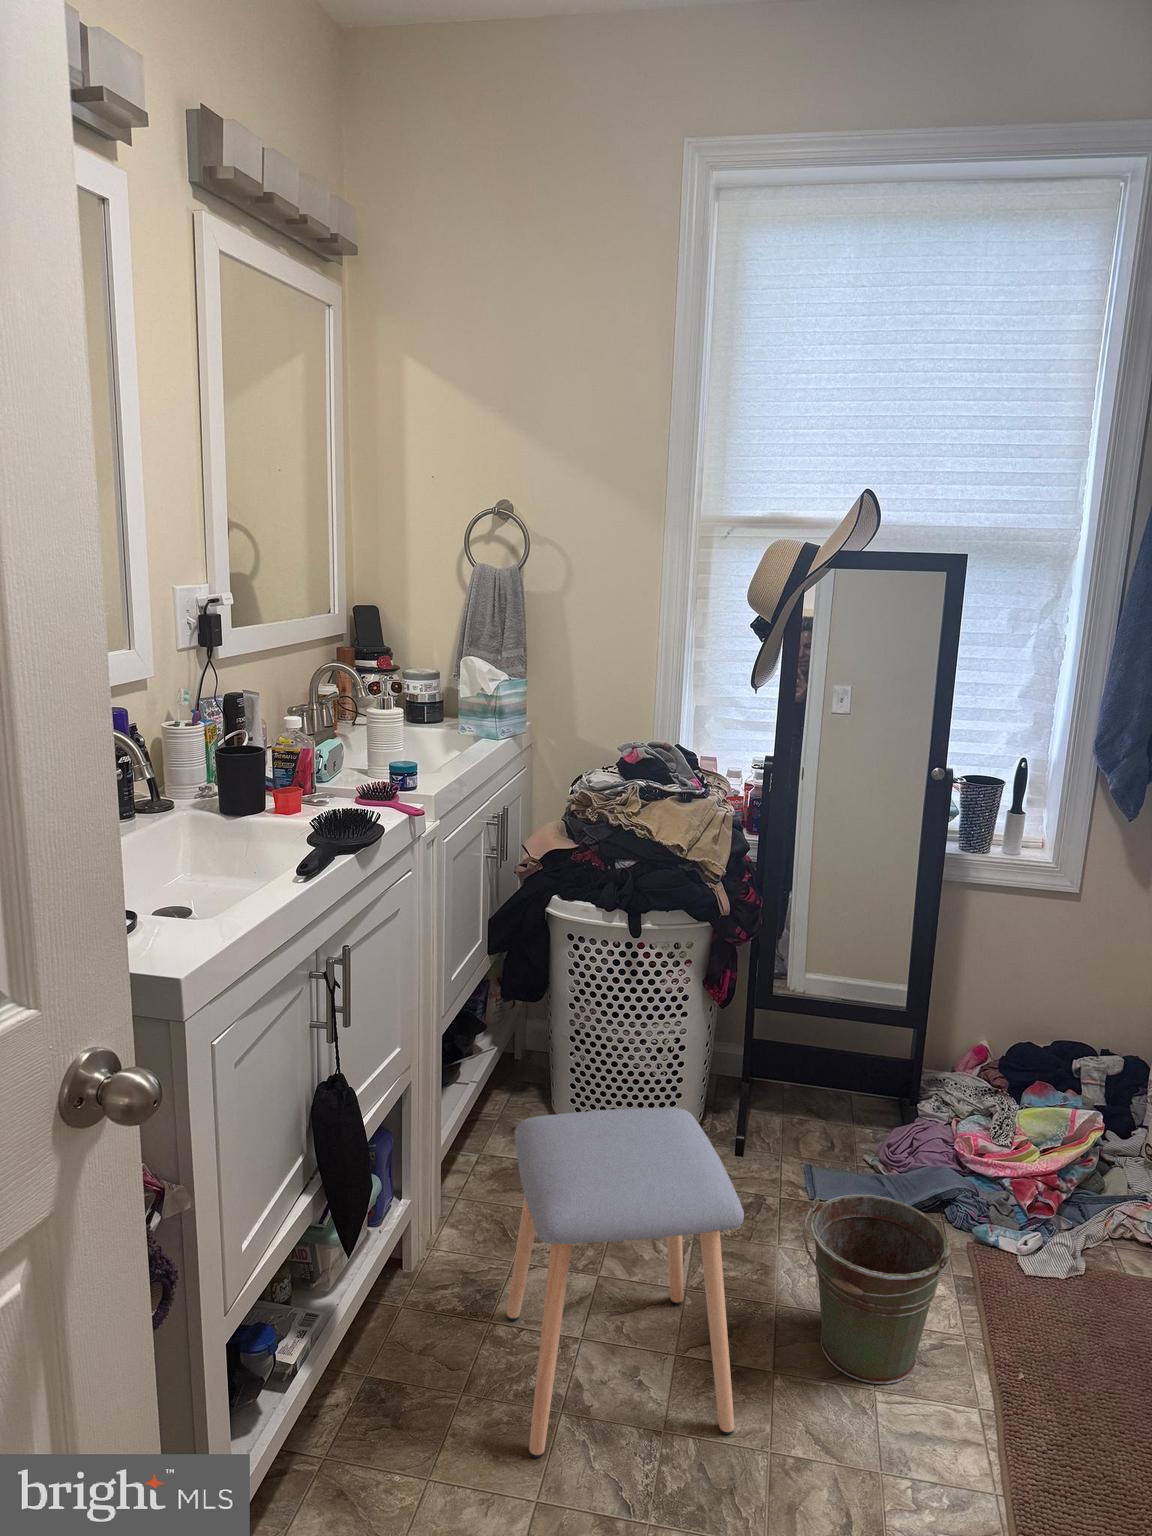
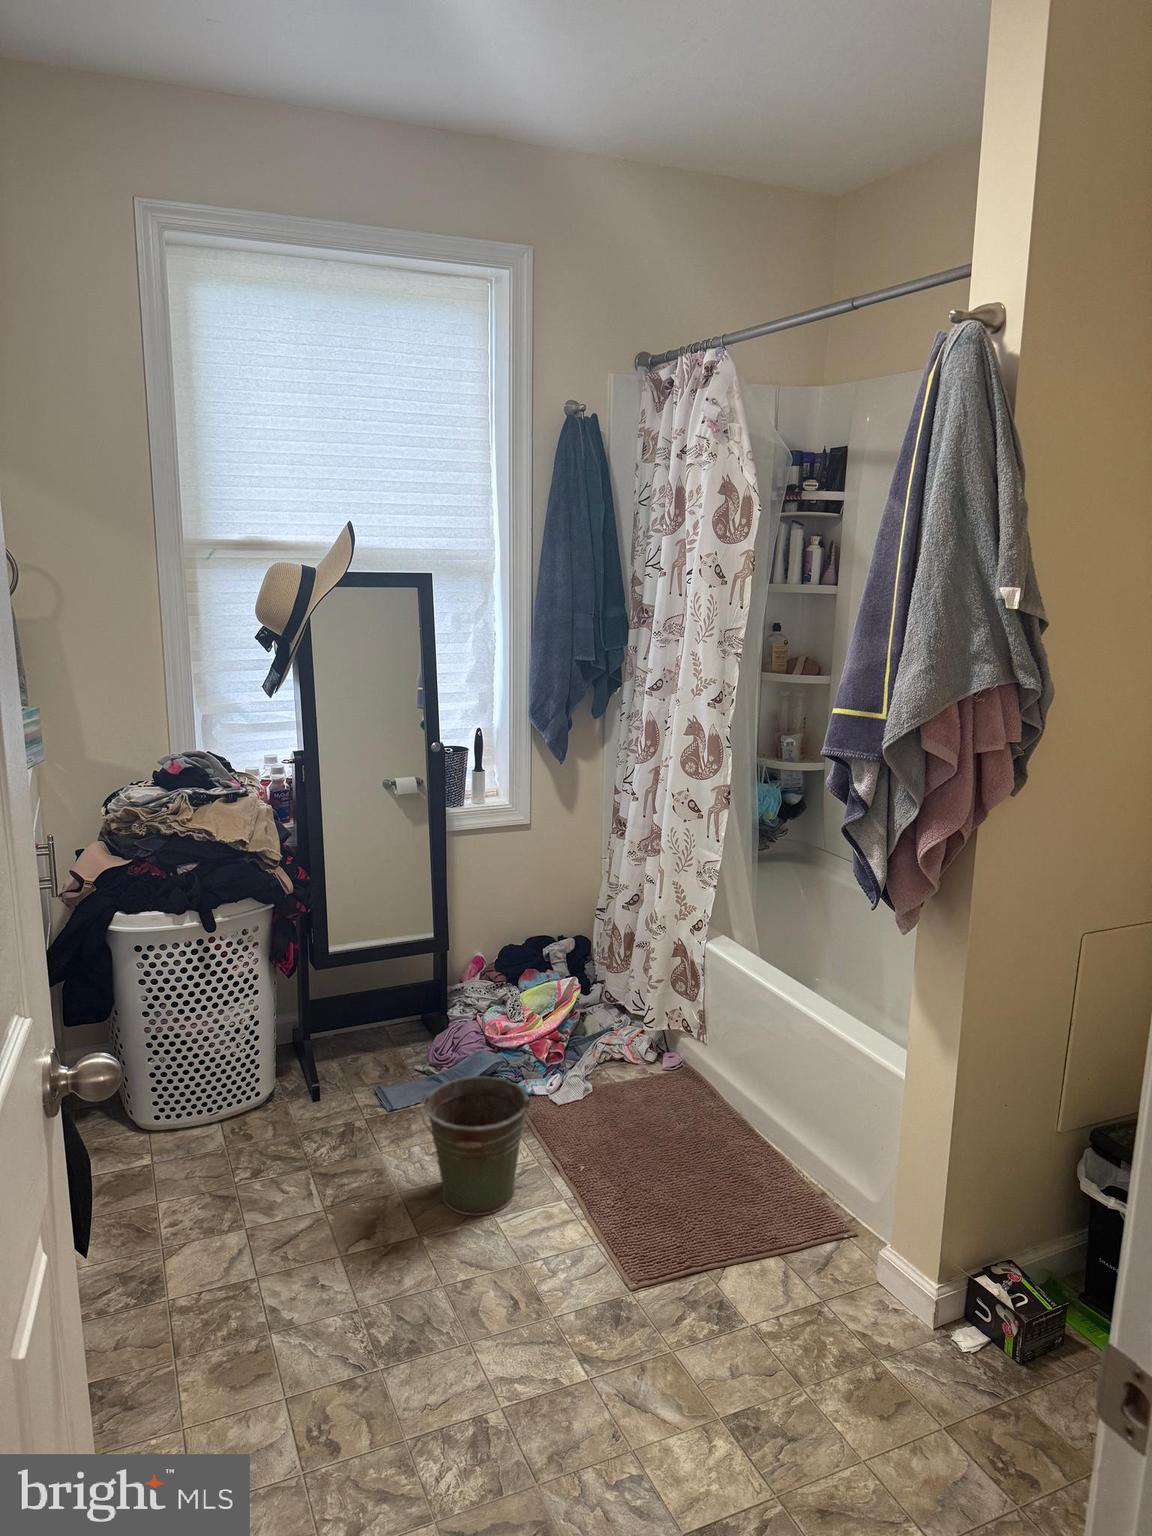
stool: present [507,1108,744,1458] -> none [174,1055,411,1374]

